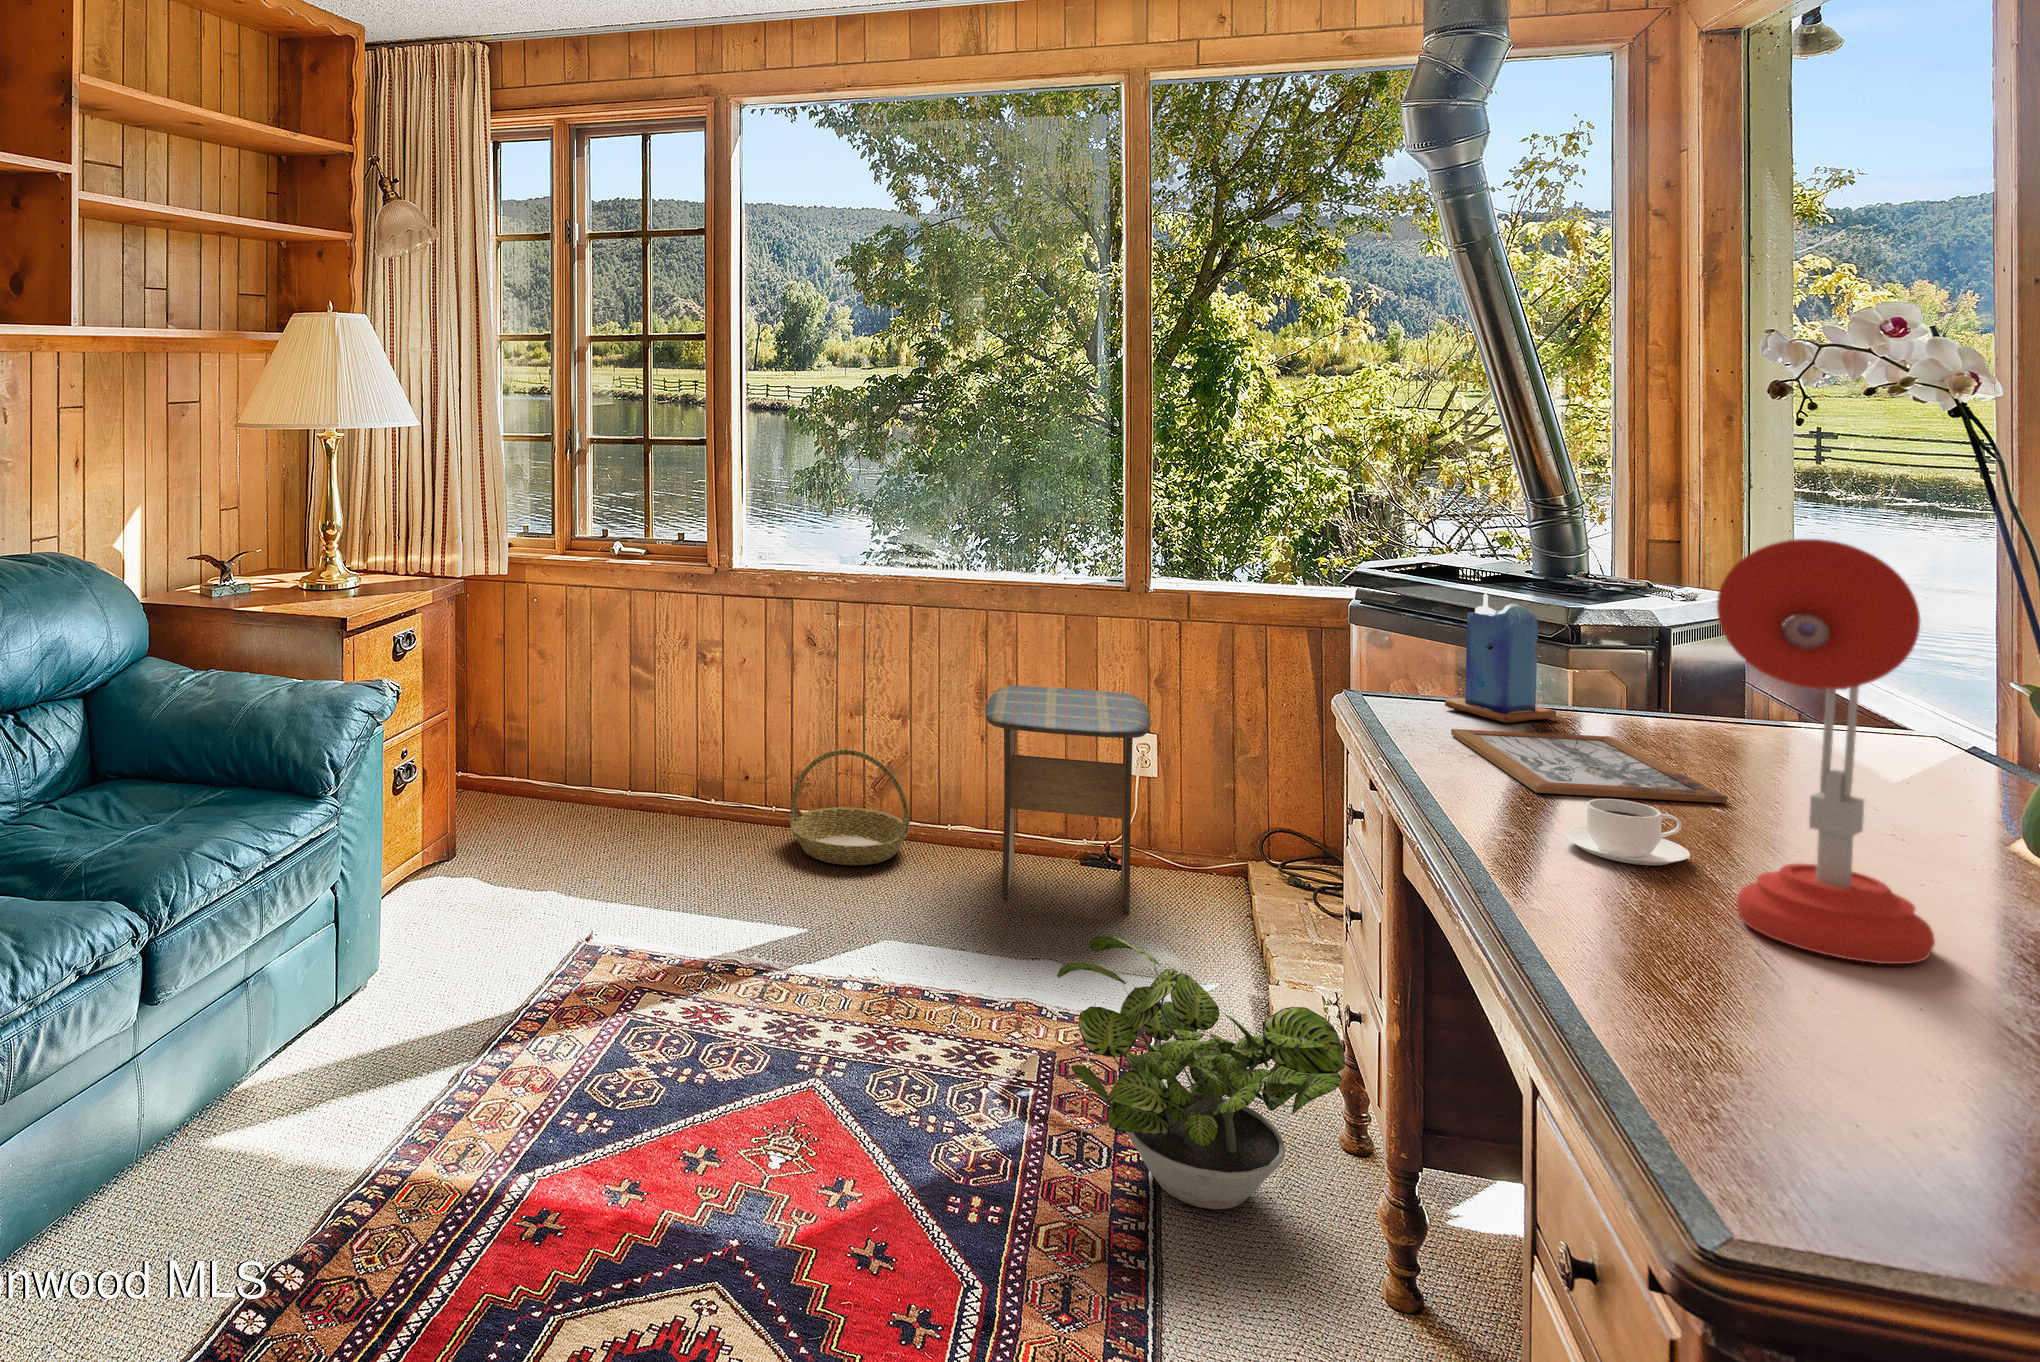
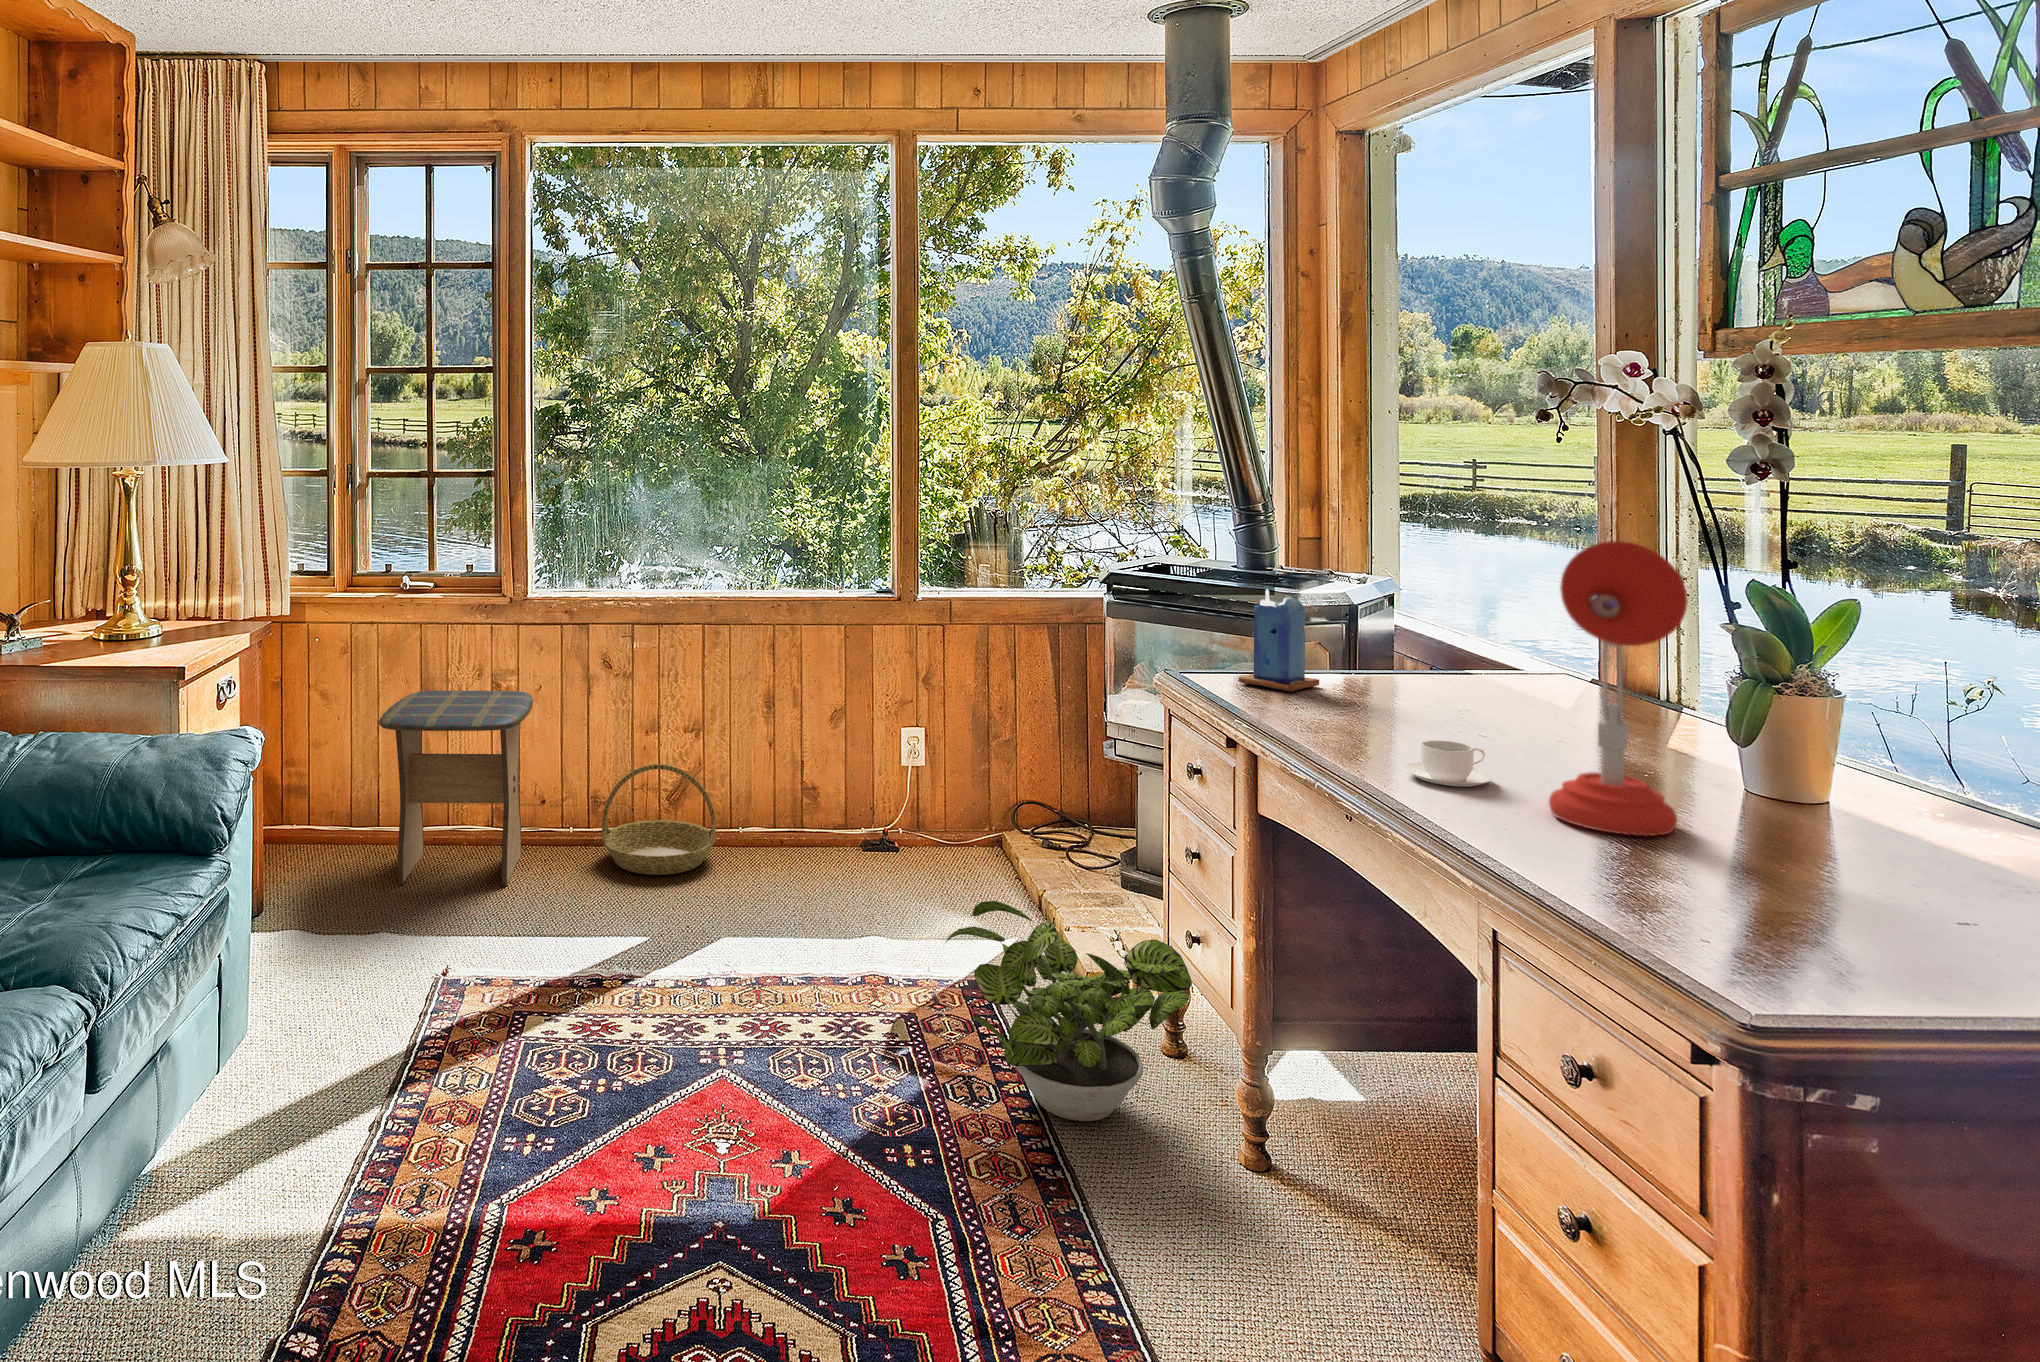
stool: present [985,686,1150,912] -> present [379,691,533,885]
picture frame: present [1451,729,1727,803] -> none [1262,696,1478,742]

